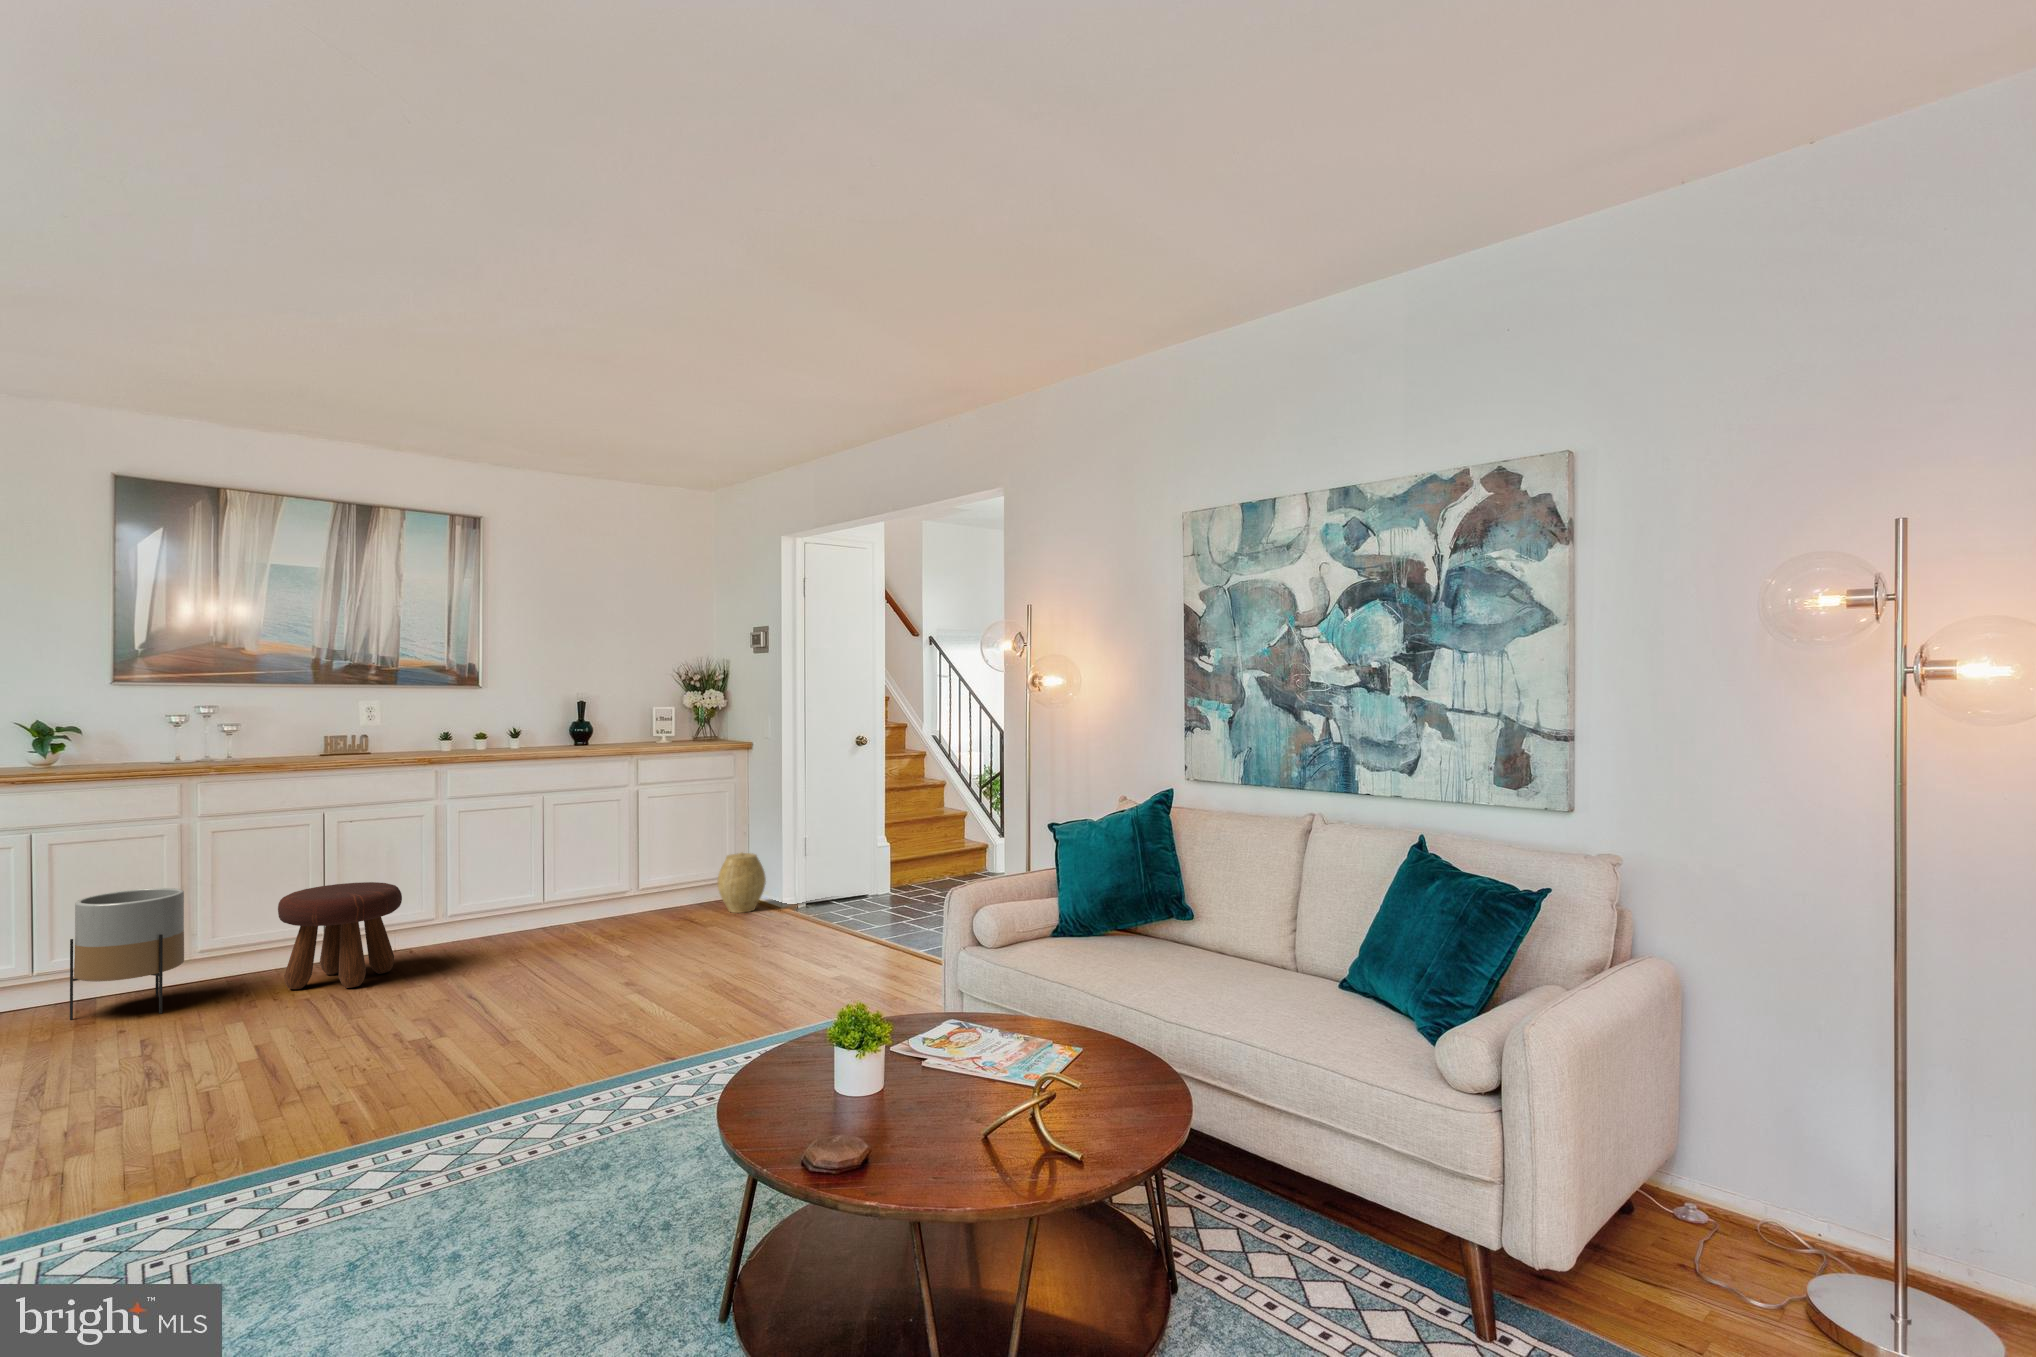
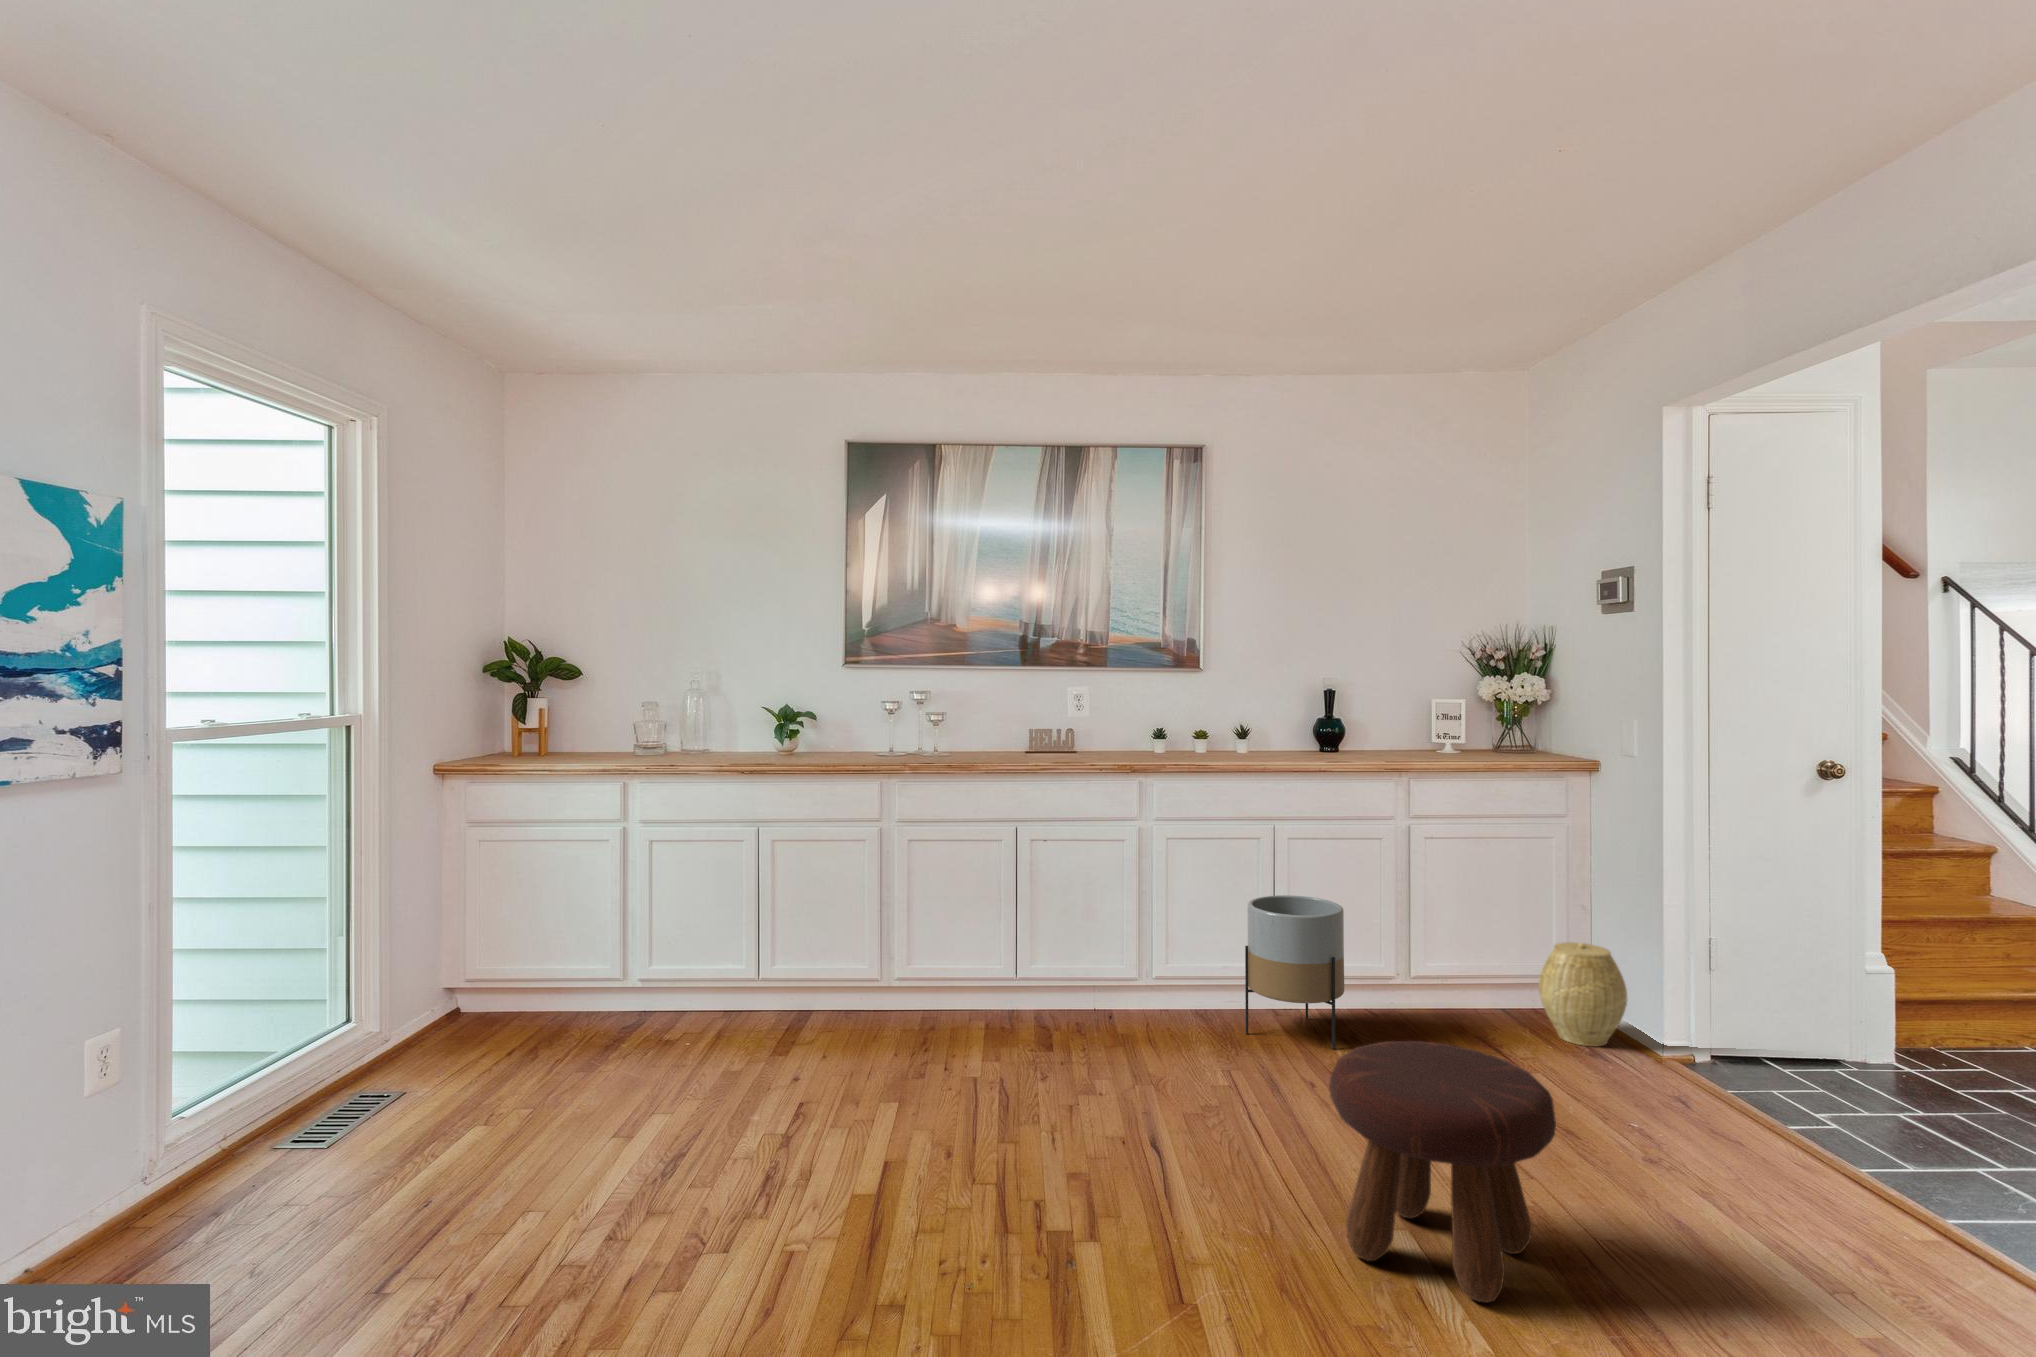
footstool: present [278,882,402,989] -> present [1329,1041,1556,1302]
planter: present [70,888,184,1020] -> present [1245,895,1344,1049]

